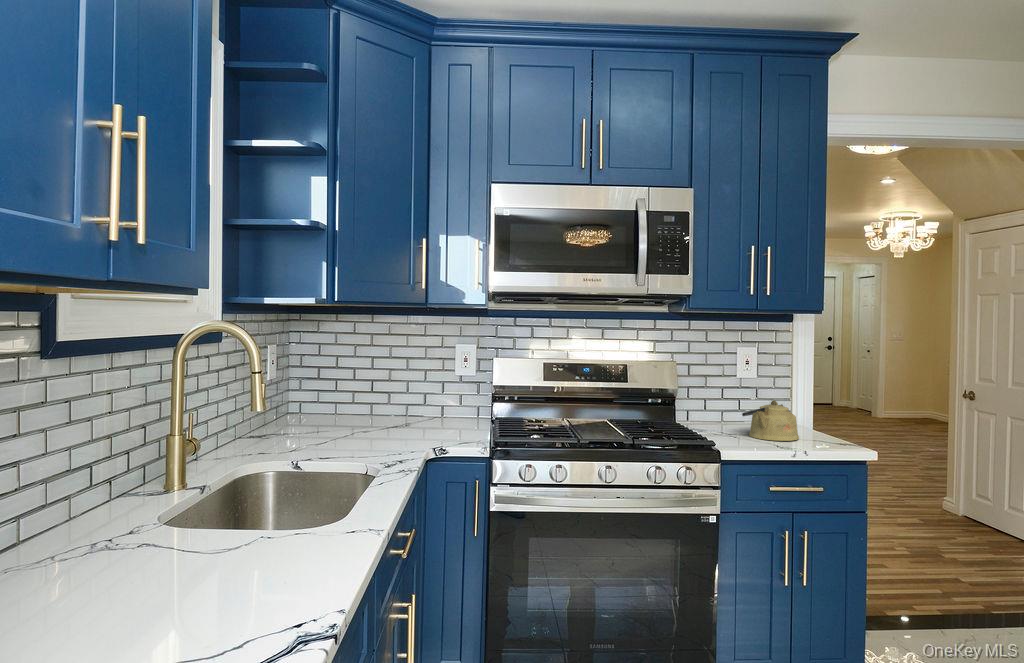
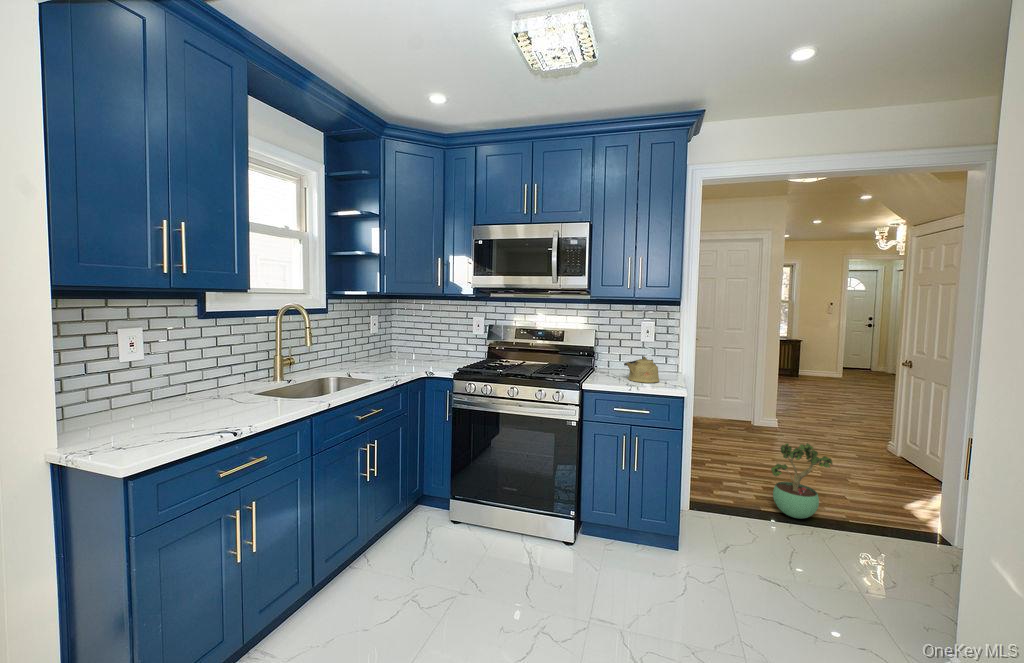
potted plant: none [902,510,979,618] -> present [771,443,832,518]

